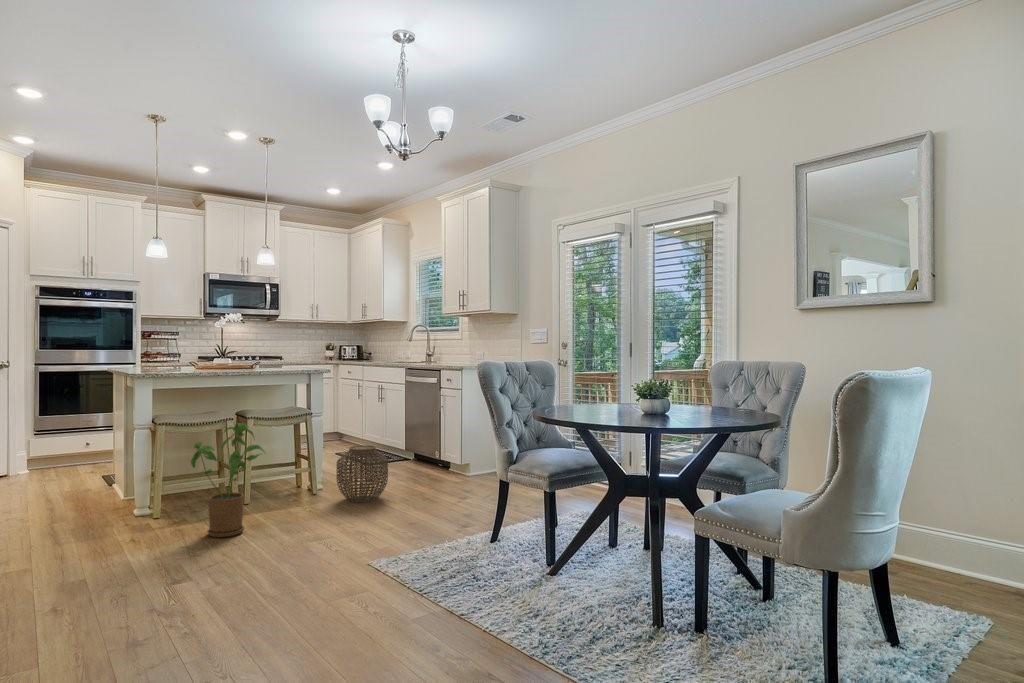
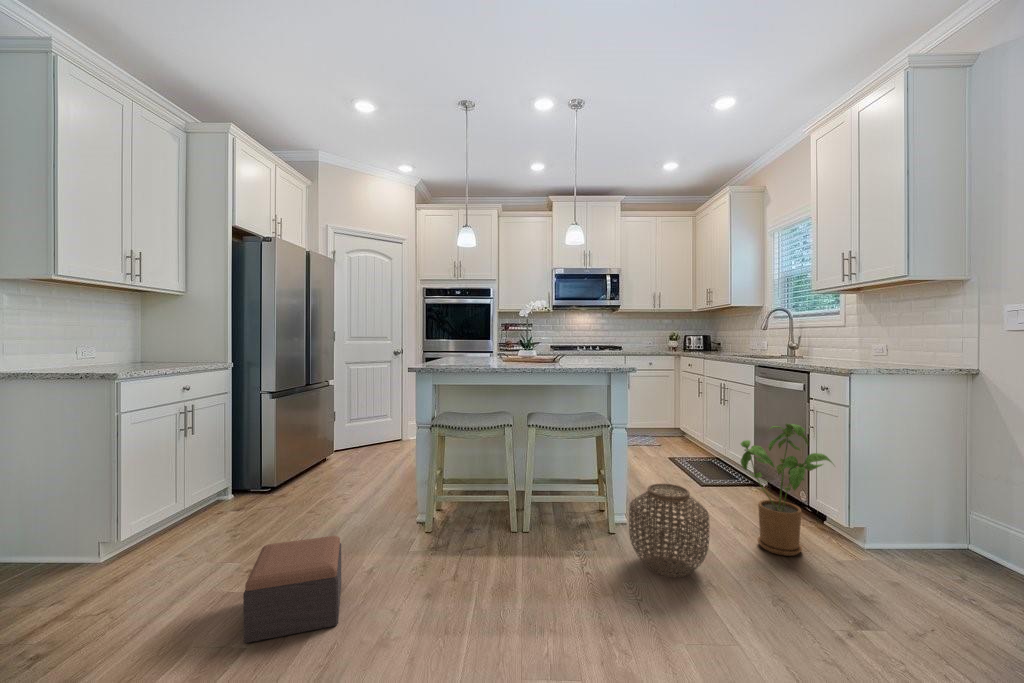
house plant: present [191,423,265,537] -> present [741,424,832,556]
footstool: none [50,509,149,579] -> present [243,536,341,643]

